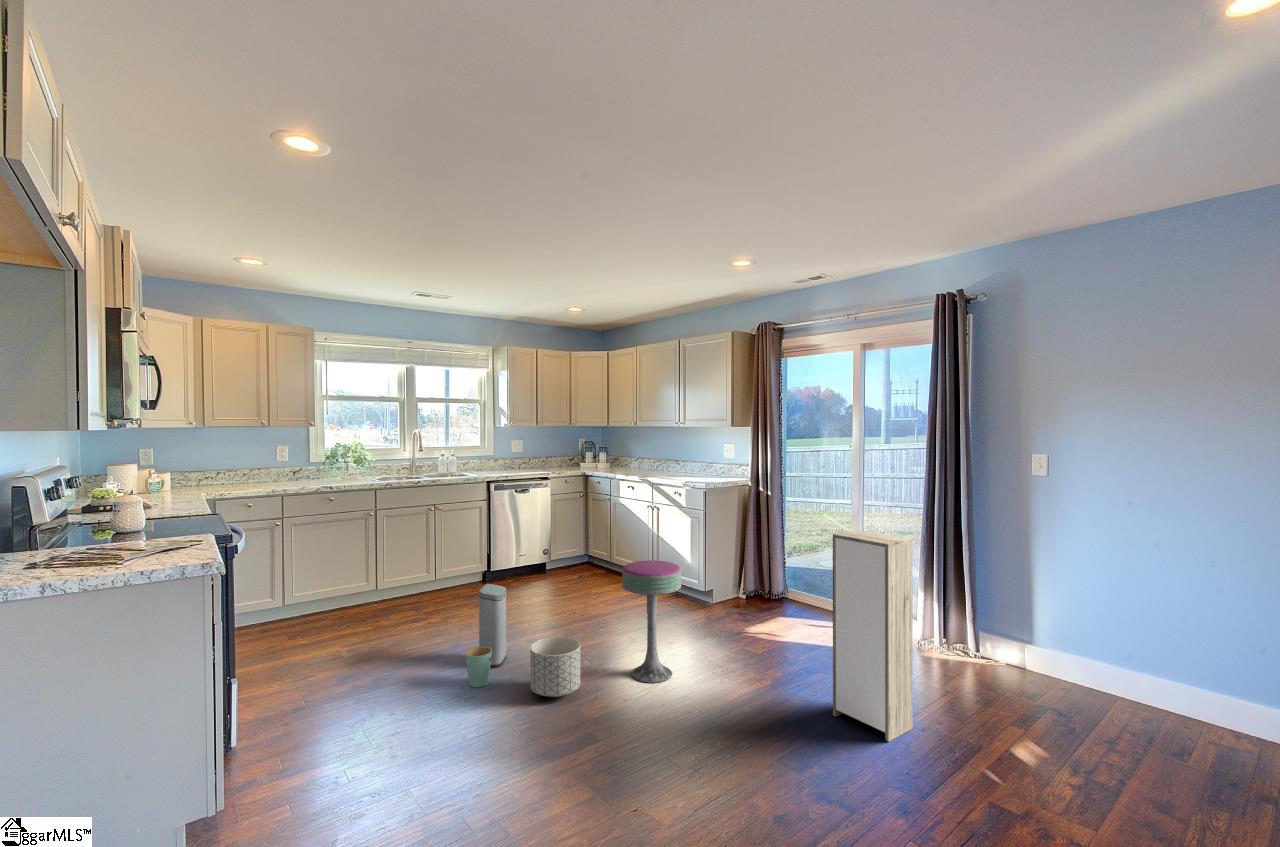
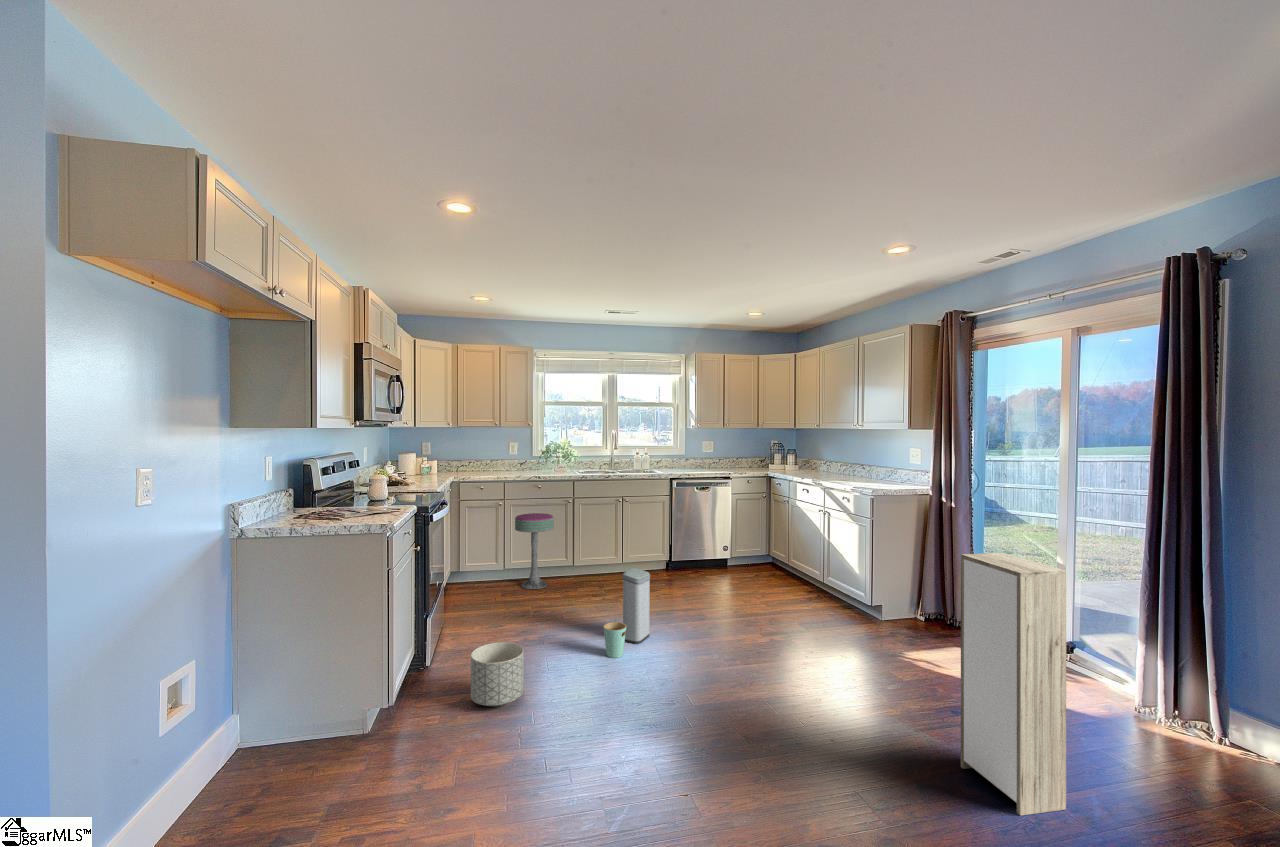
bar stool: present [622,560,681,683] -> present [515,513,554,589]
planter: present [530,637,580,698] -> present [471,642,524,707]

